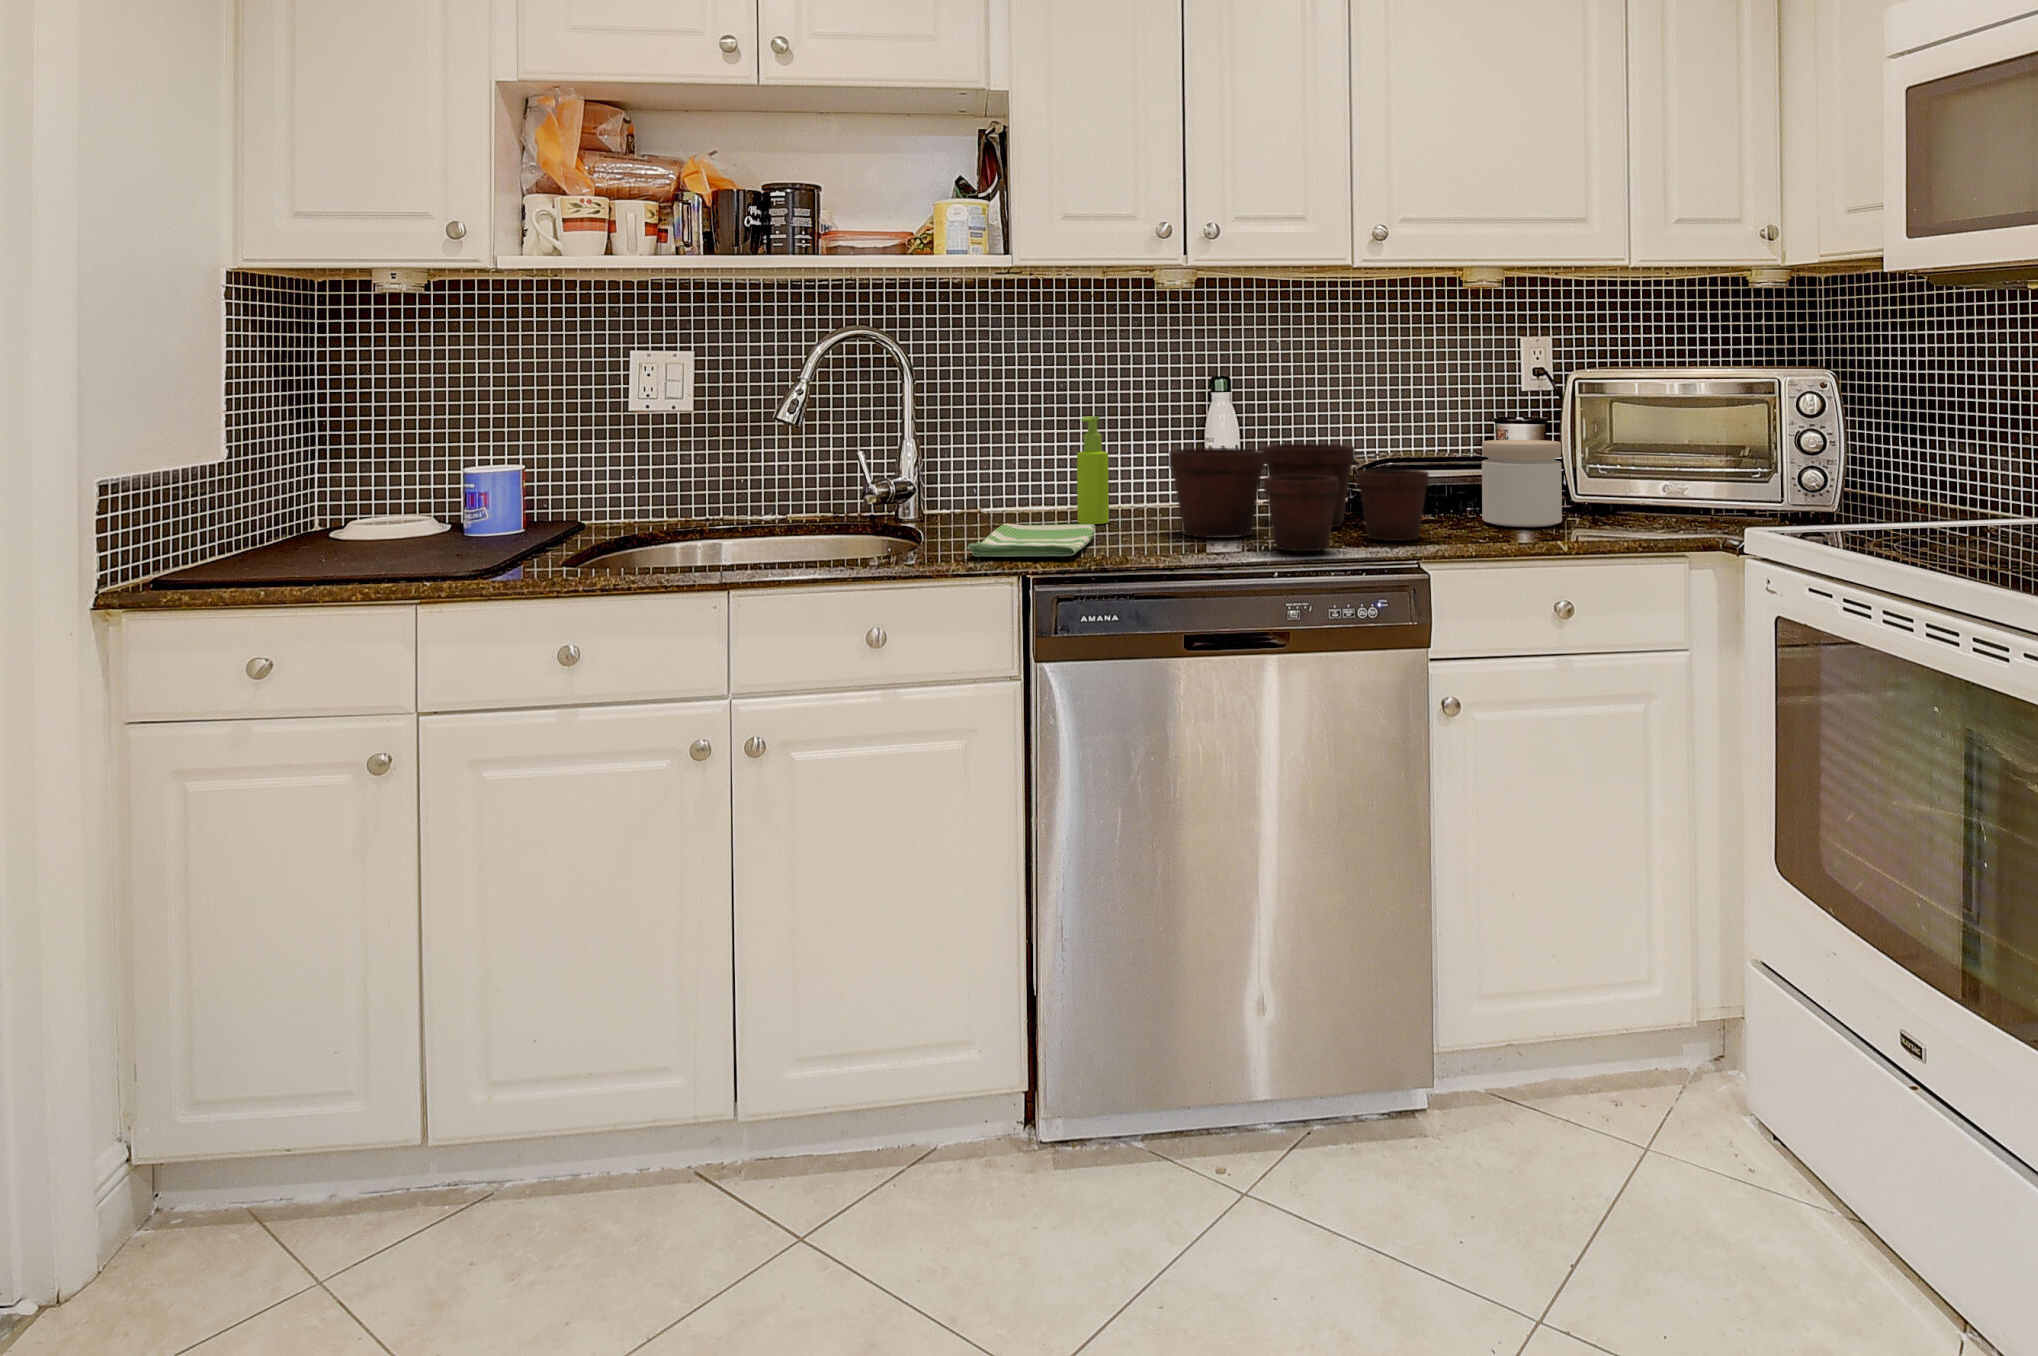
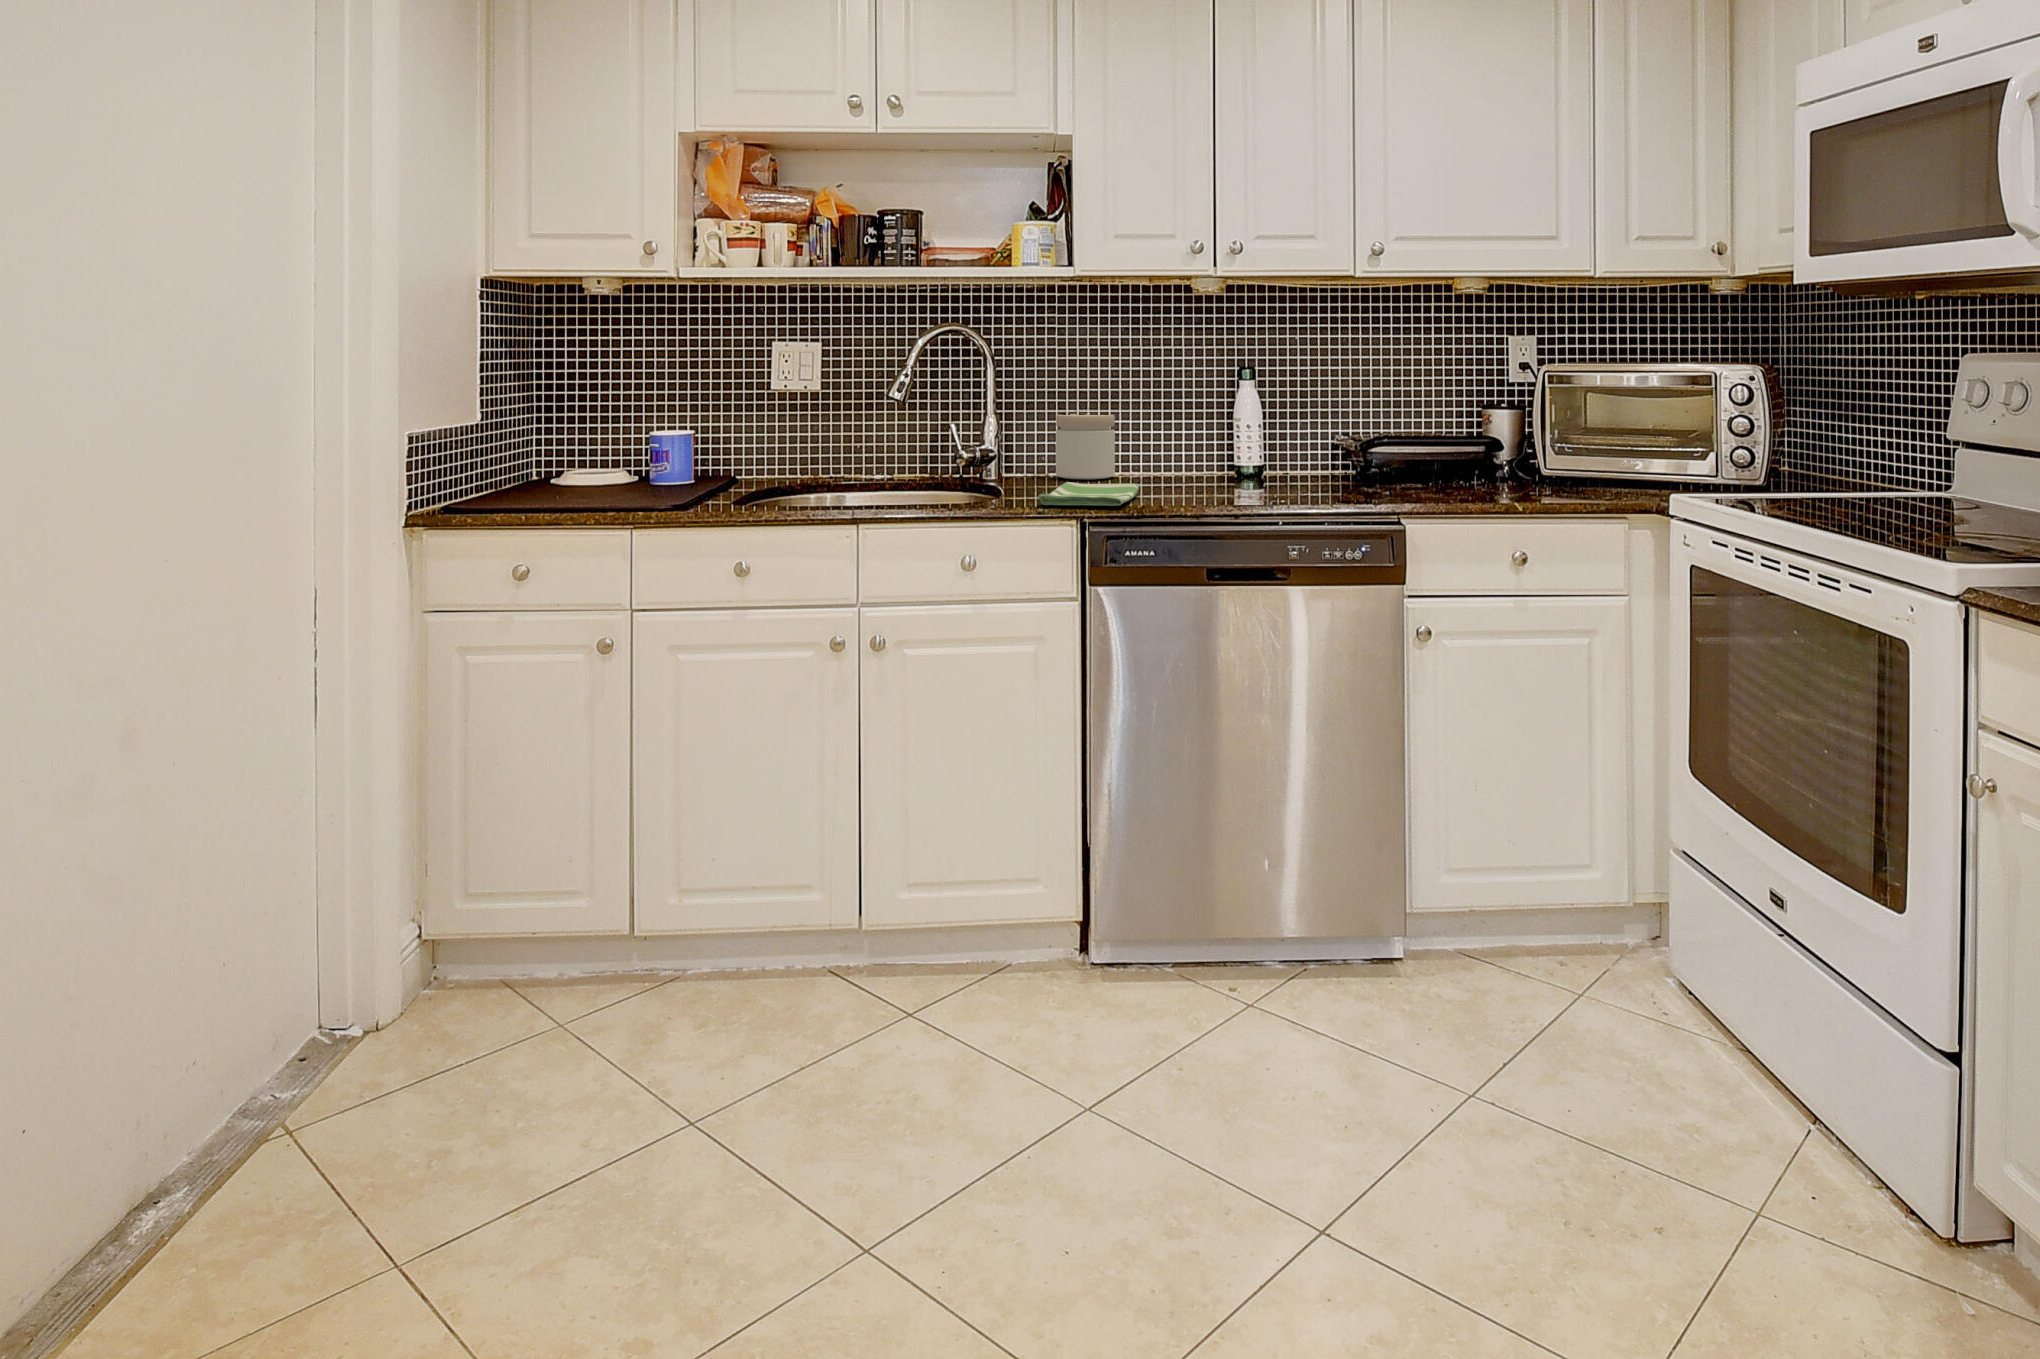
soap dispenser: present [1077,416,1109,524] -> none [1126,398,1152,485]
jar: present [1482,440,1562,527] -> present [1056,414,1115,479]
flower pot: present [1169,444,1429,551] -> none [1200,423,1412,506]

